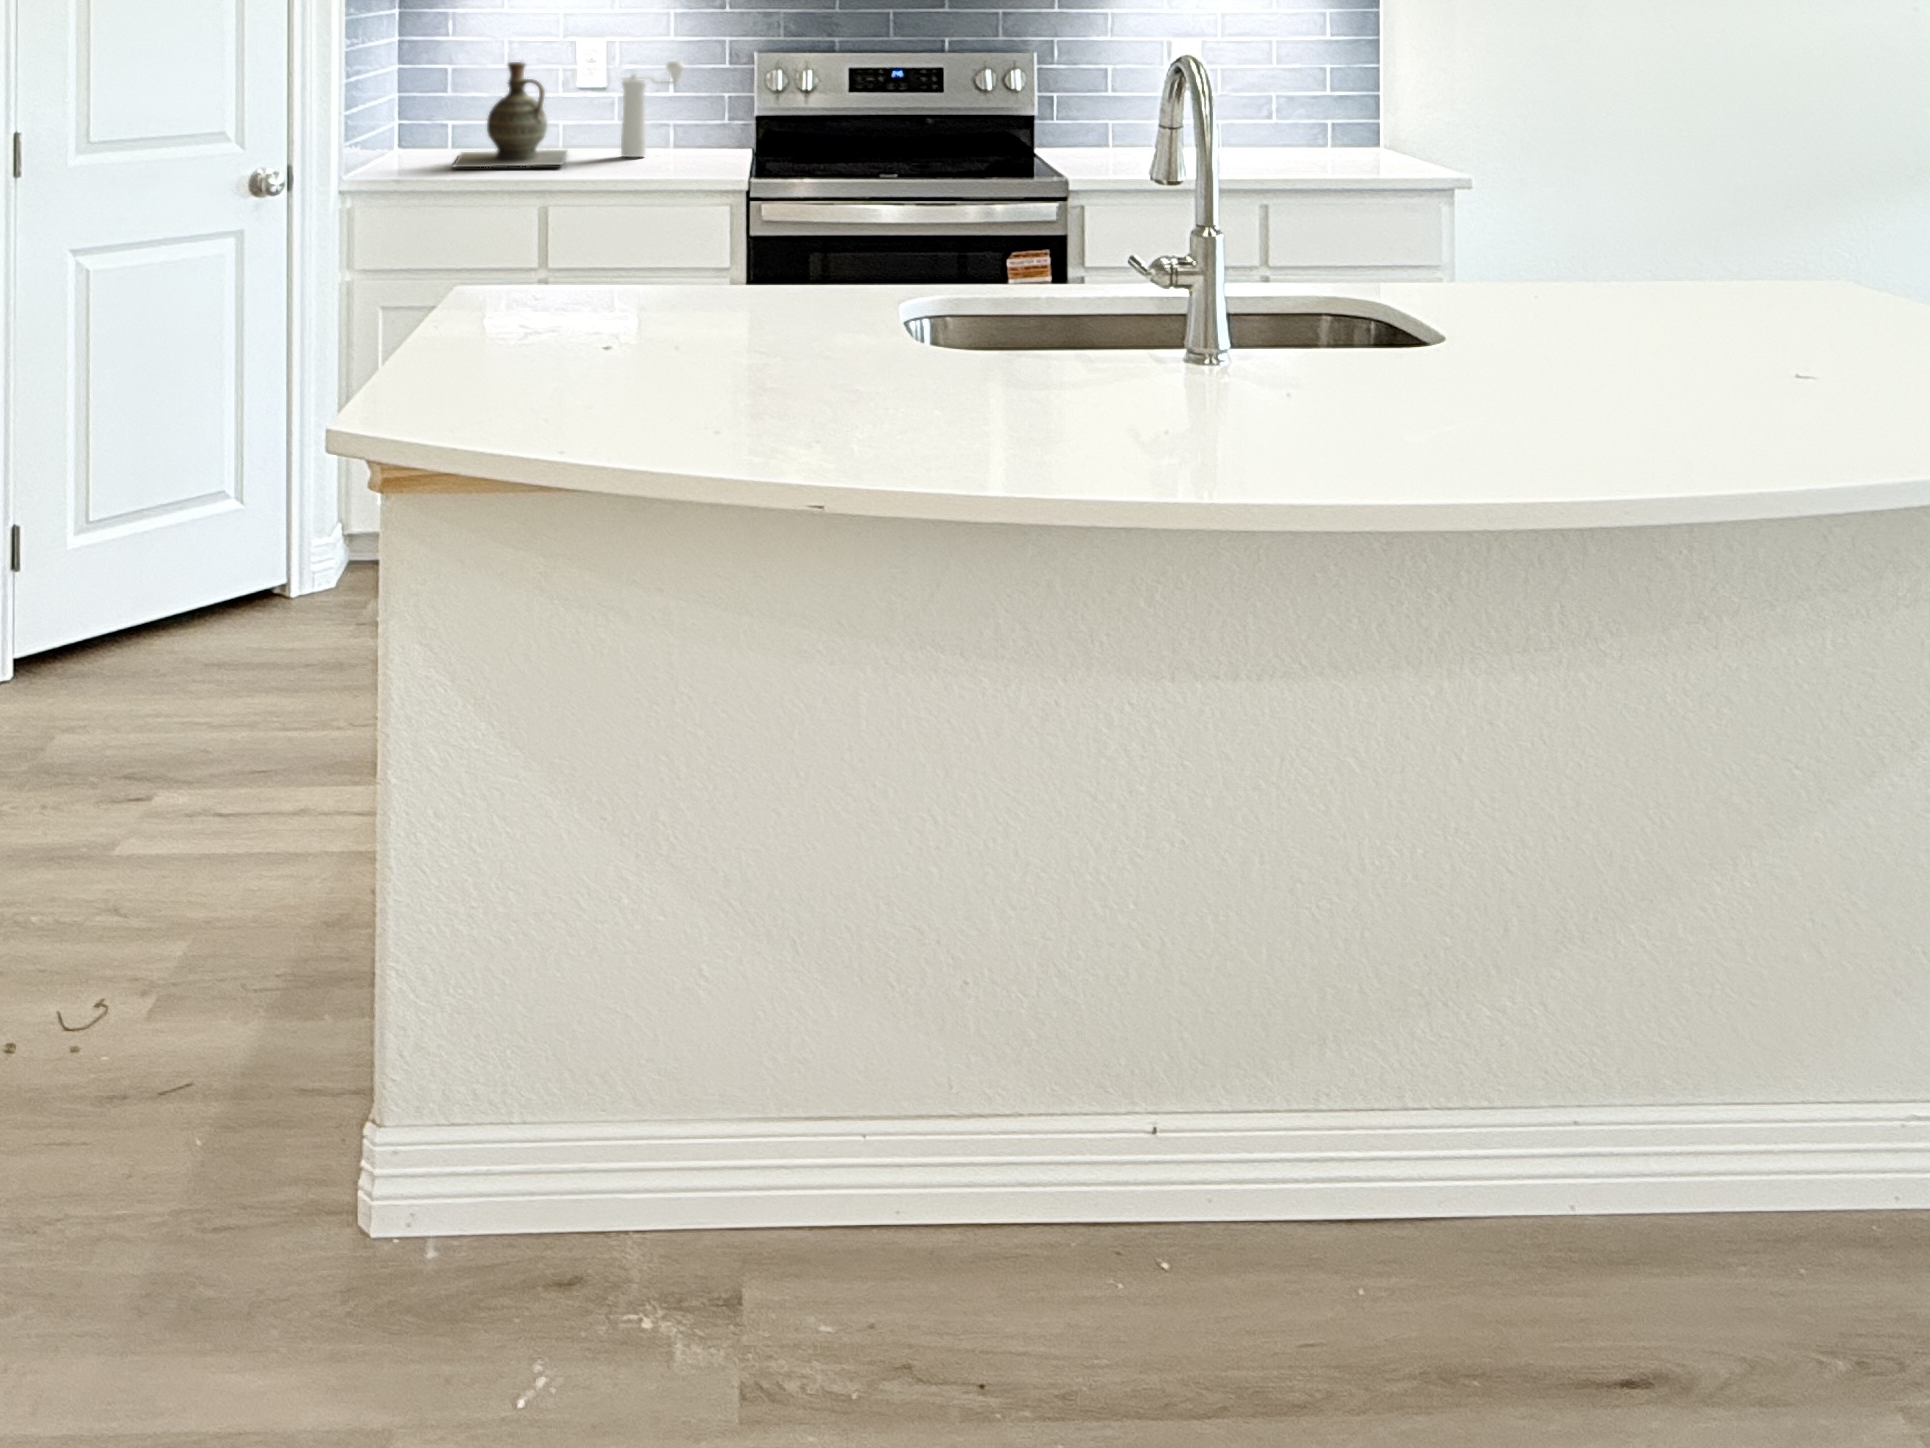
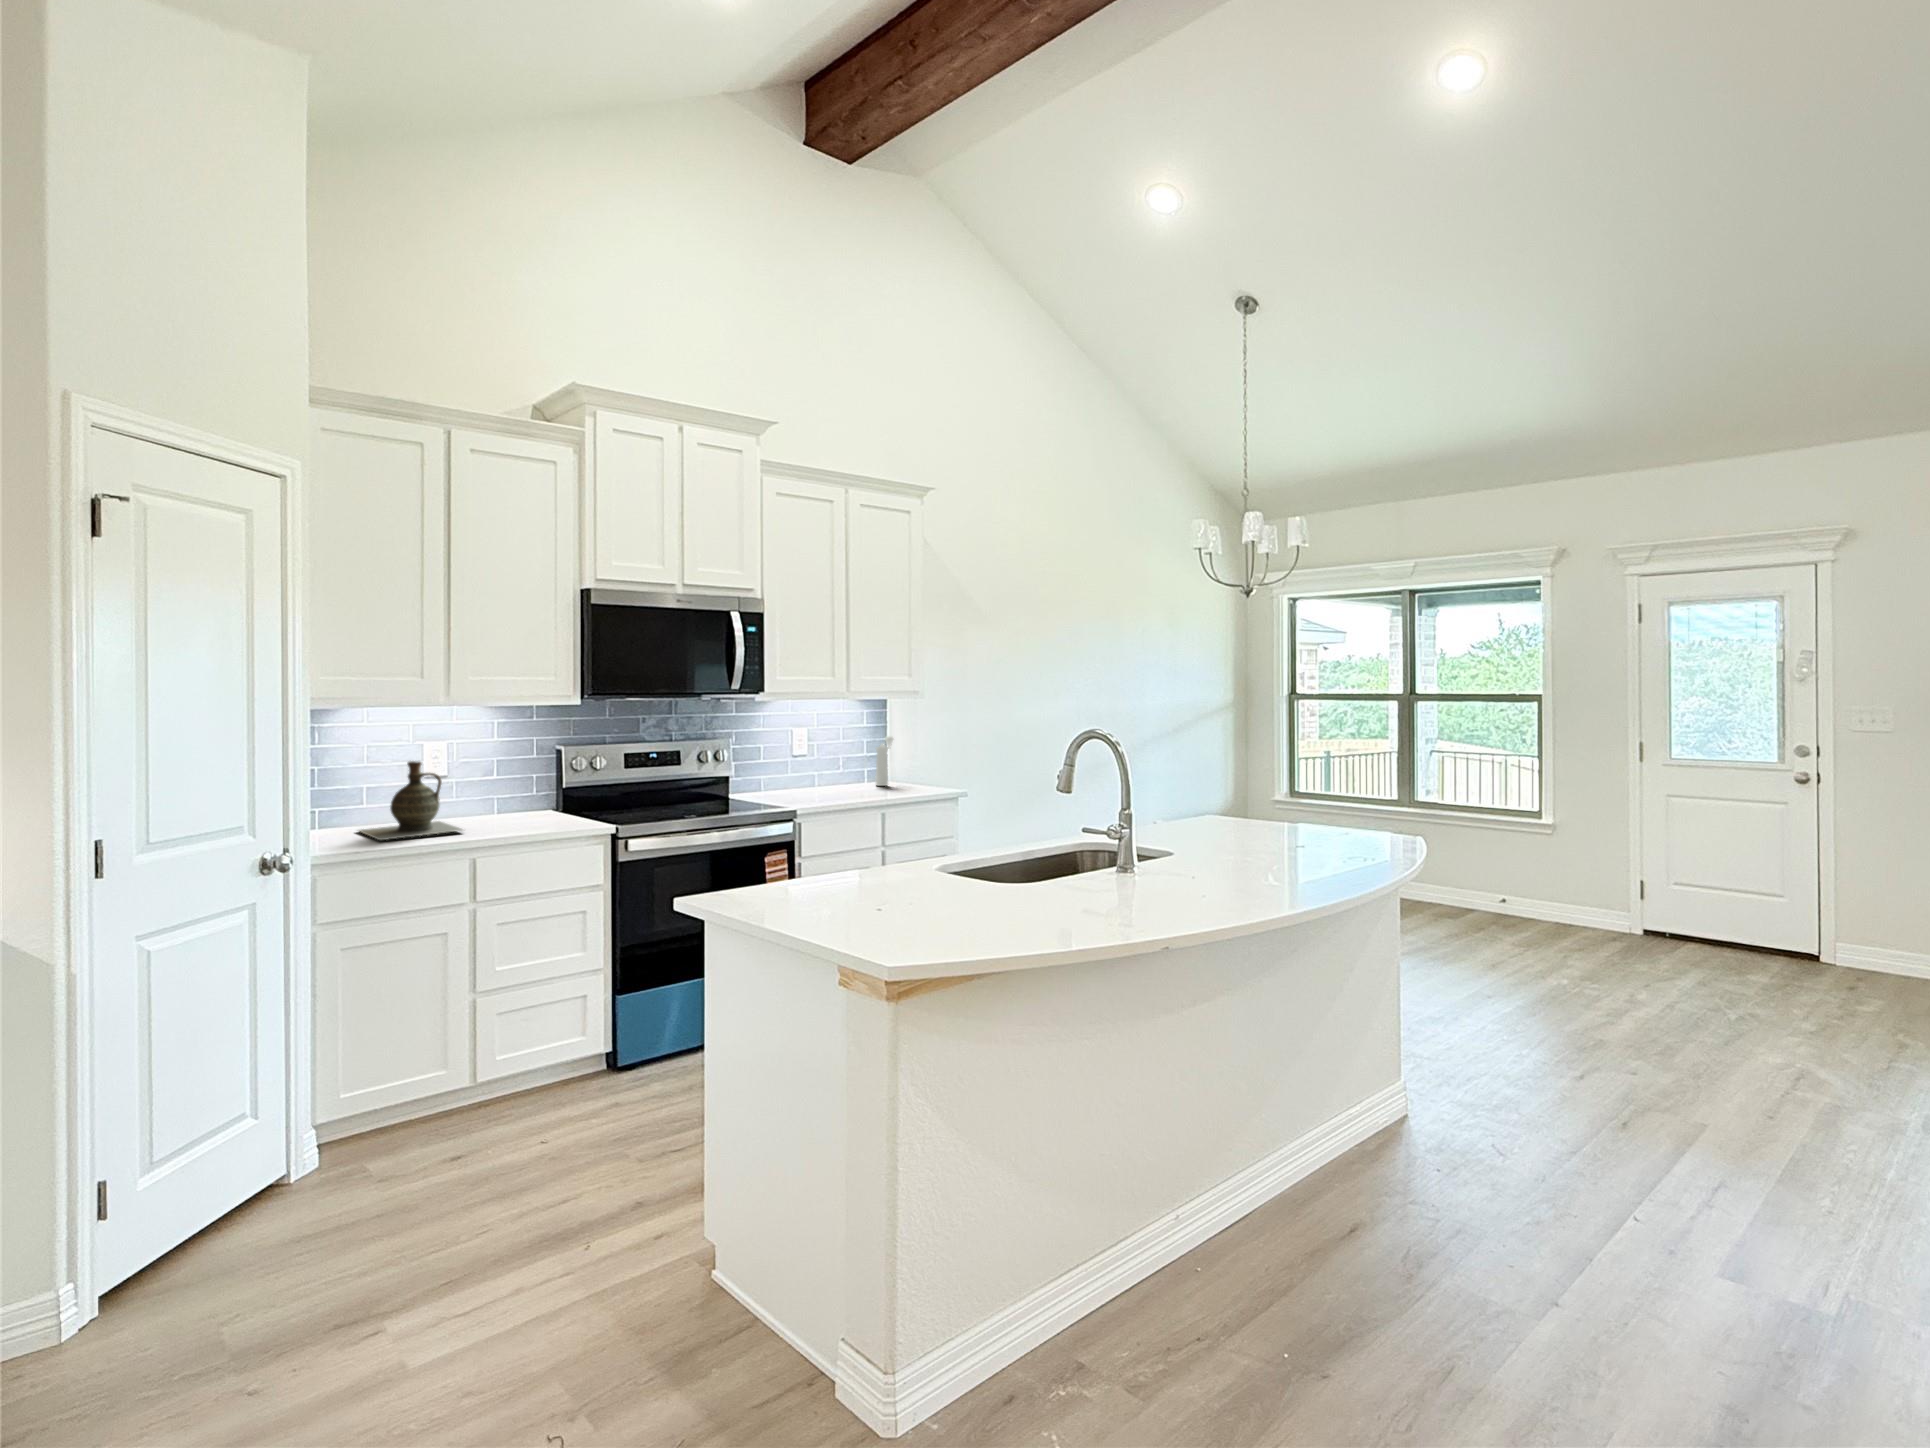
pepper mill: present [621,61,684,157] -> present [875,736,893,786]

